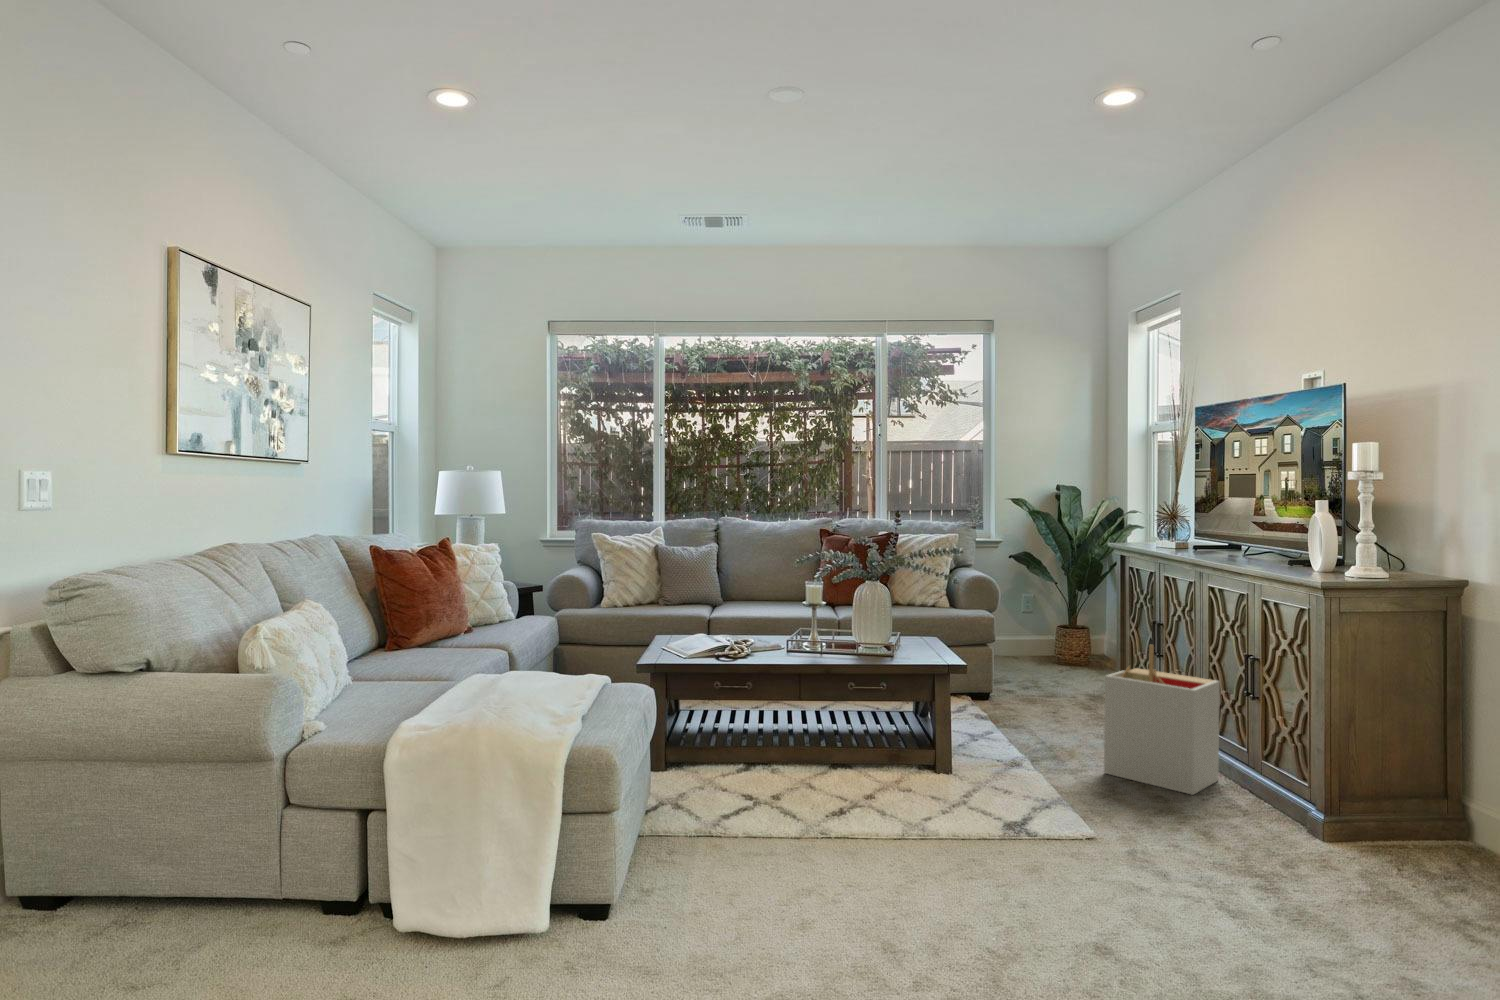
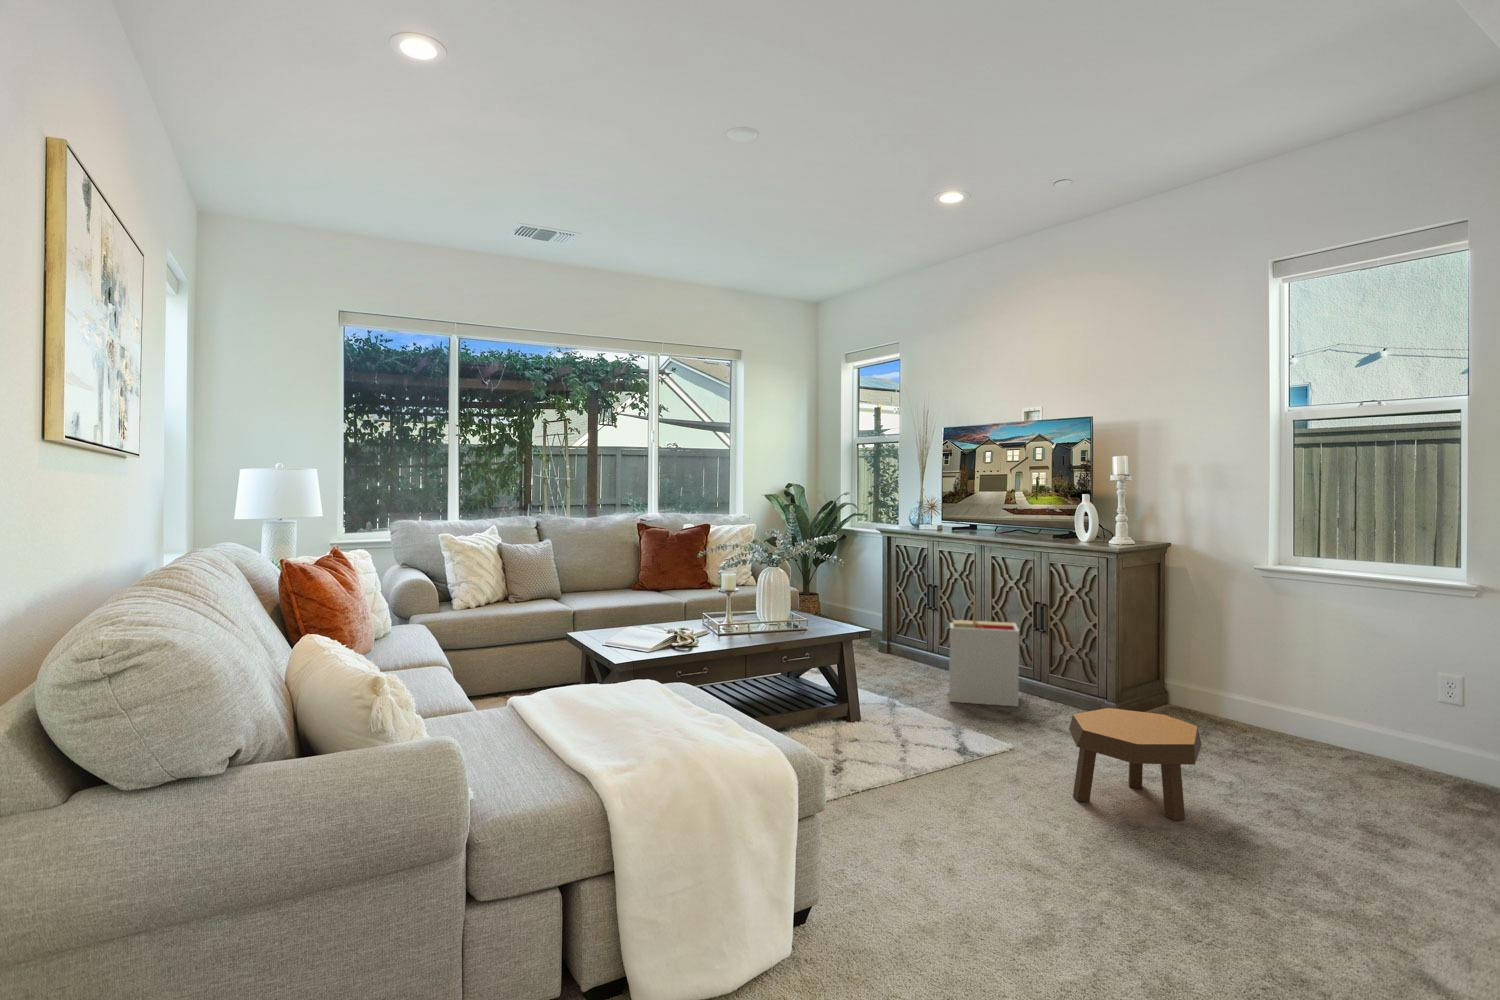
footstool: none [1051,795,1246,962] -> present [1069,708,1202,820]

